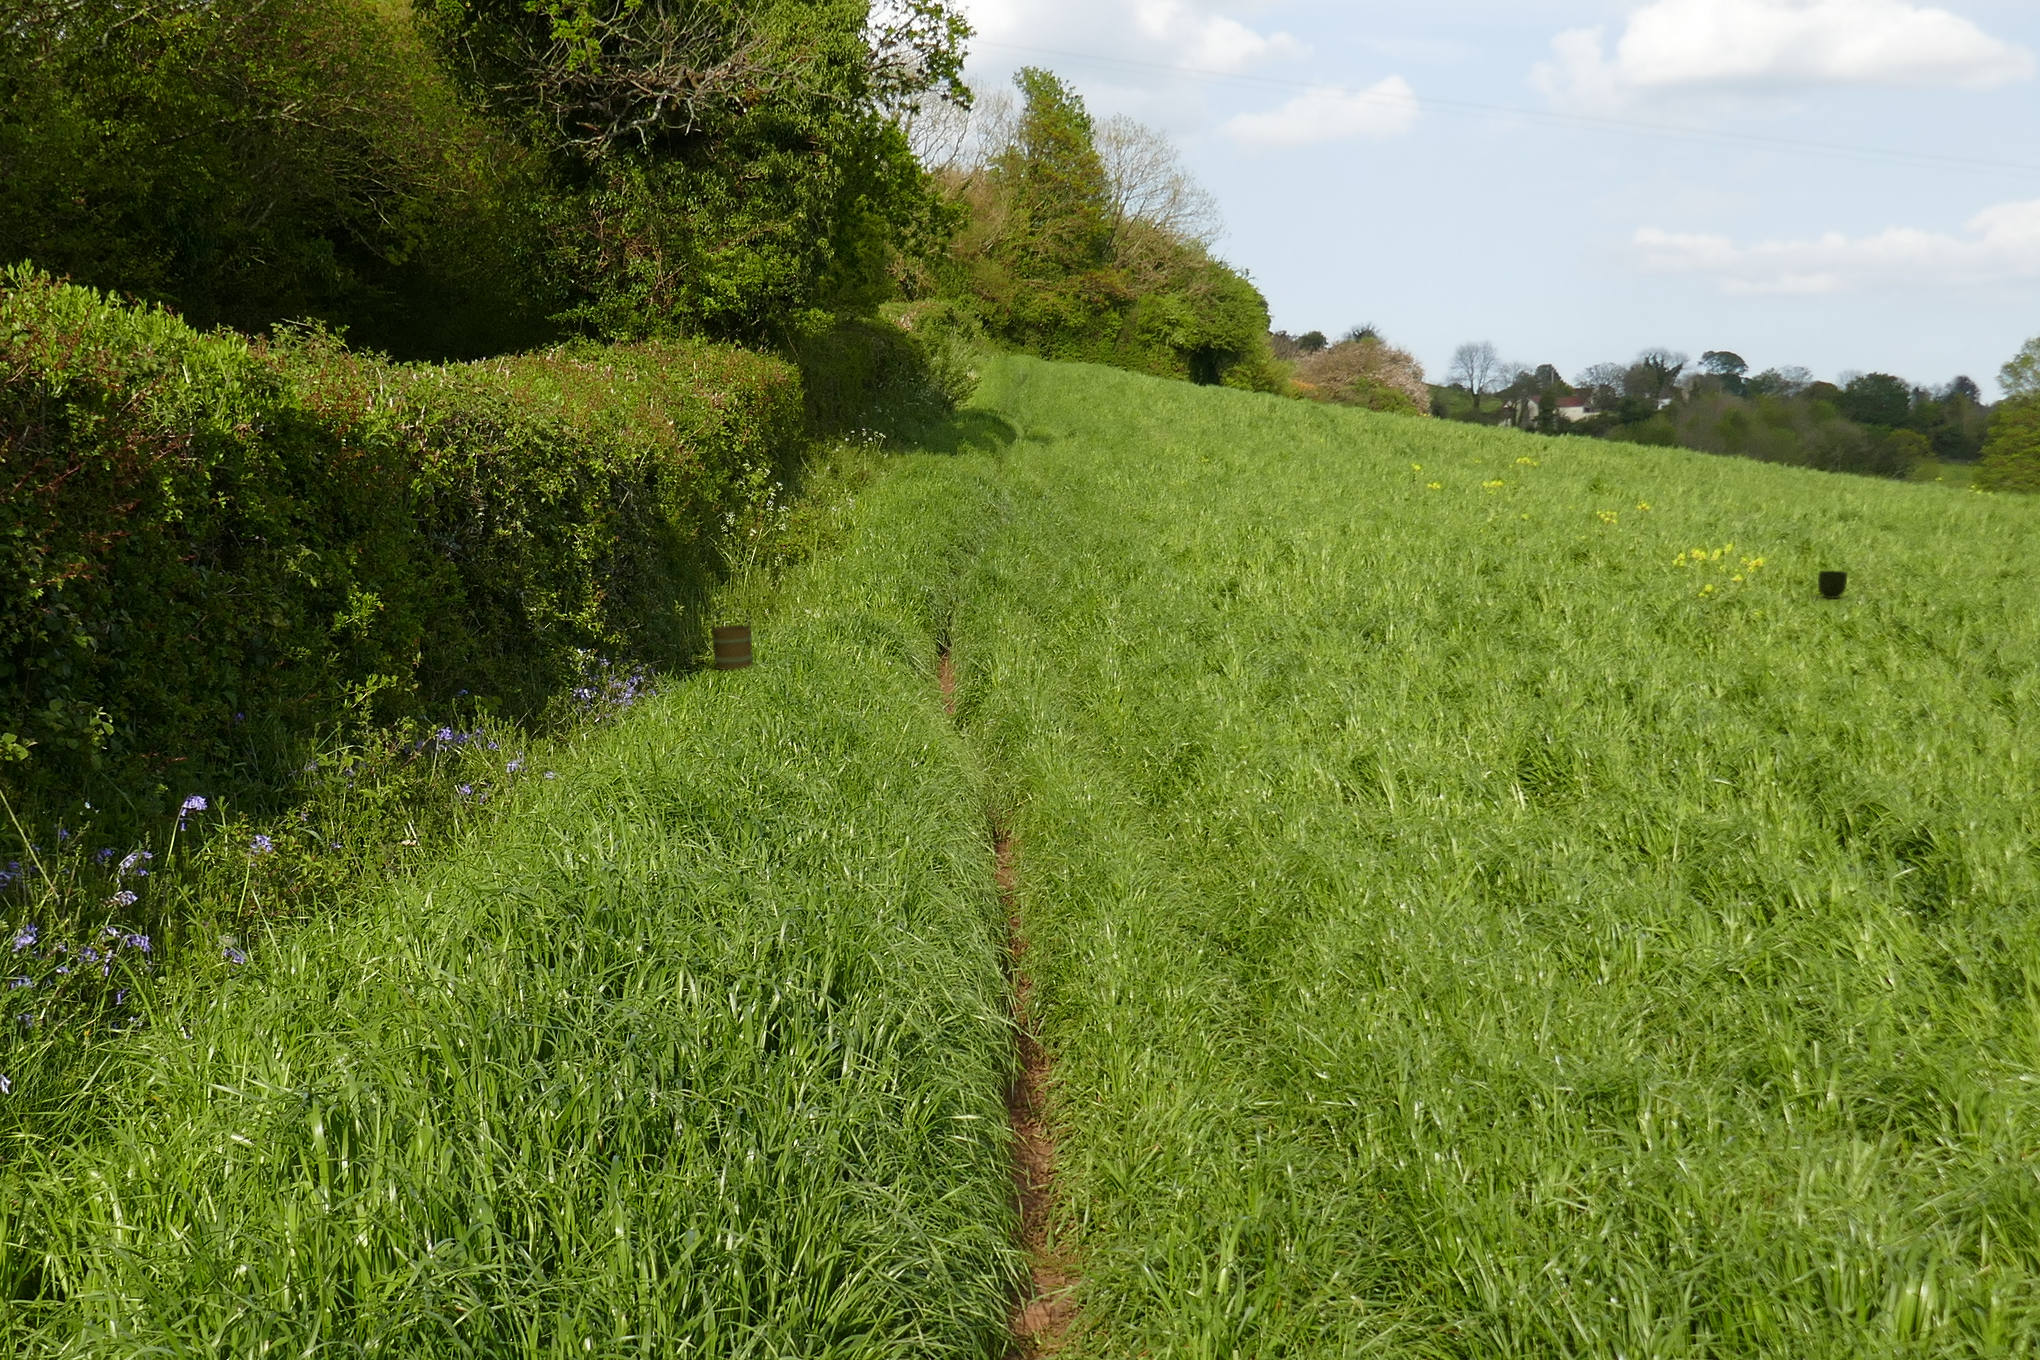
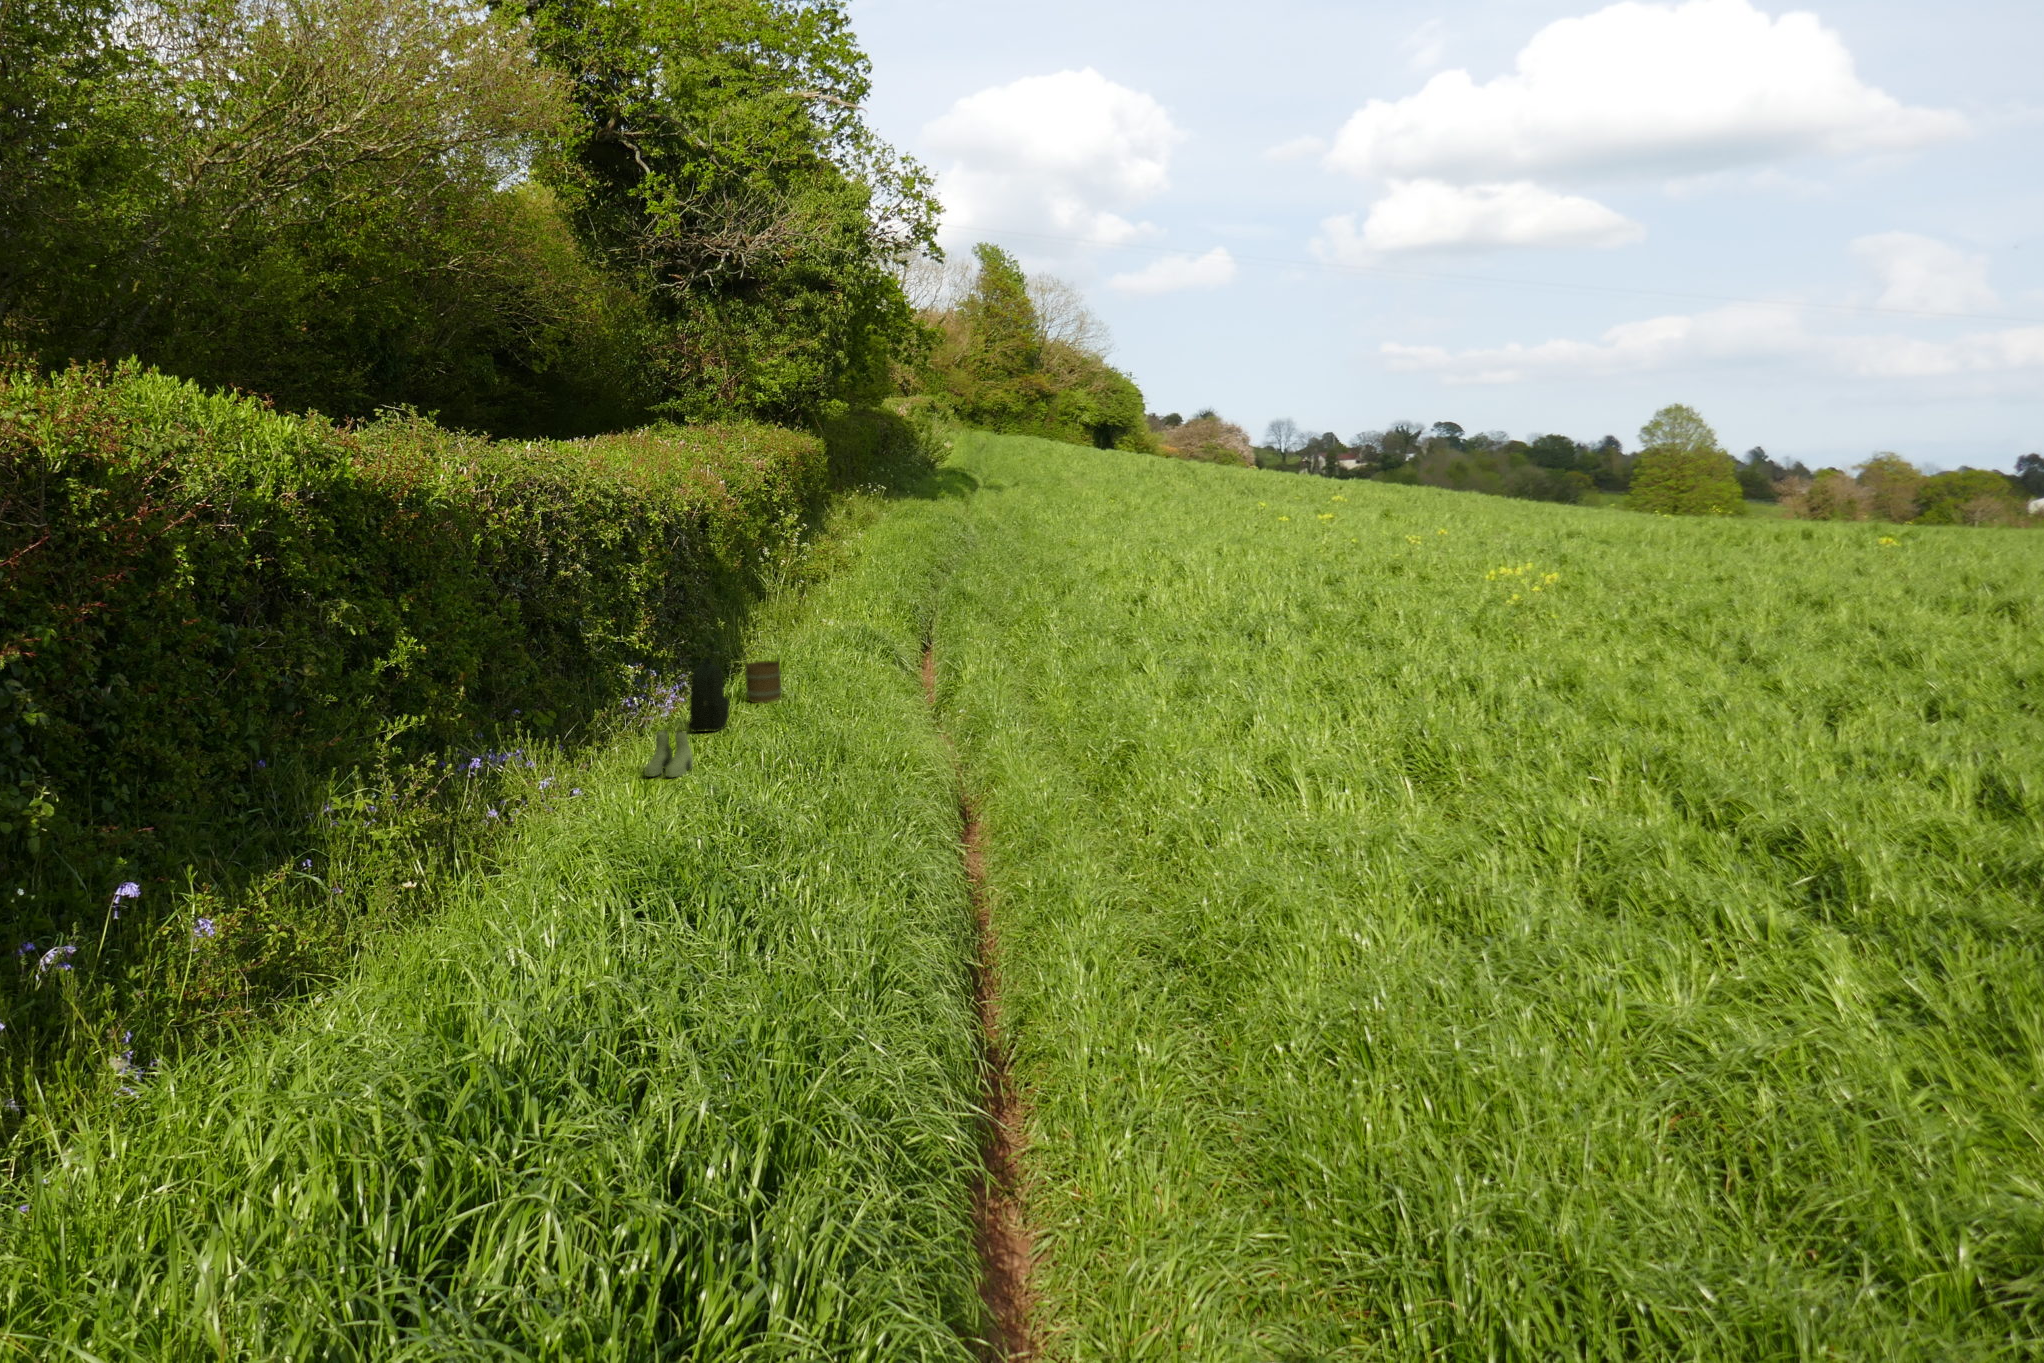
planter: present [1818,571,1848,598] -> none [1713,602,1742,626]
backpack: none [652,615,698,695] -> present [687,658,730,732]
boots: none [615,682,664,728] -> present [644,730,693,778]

